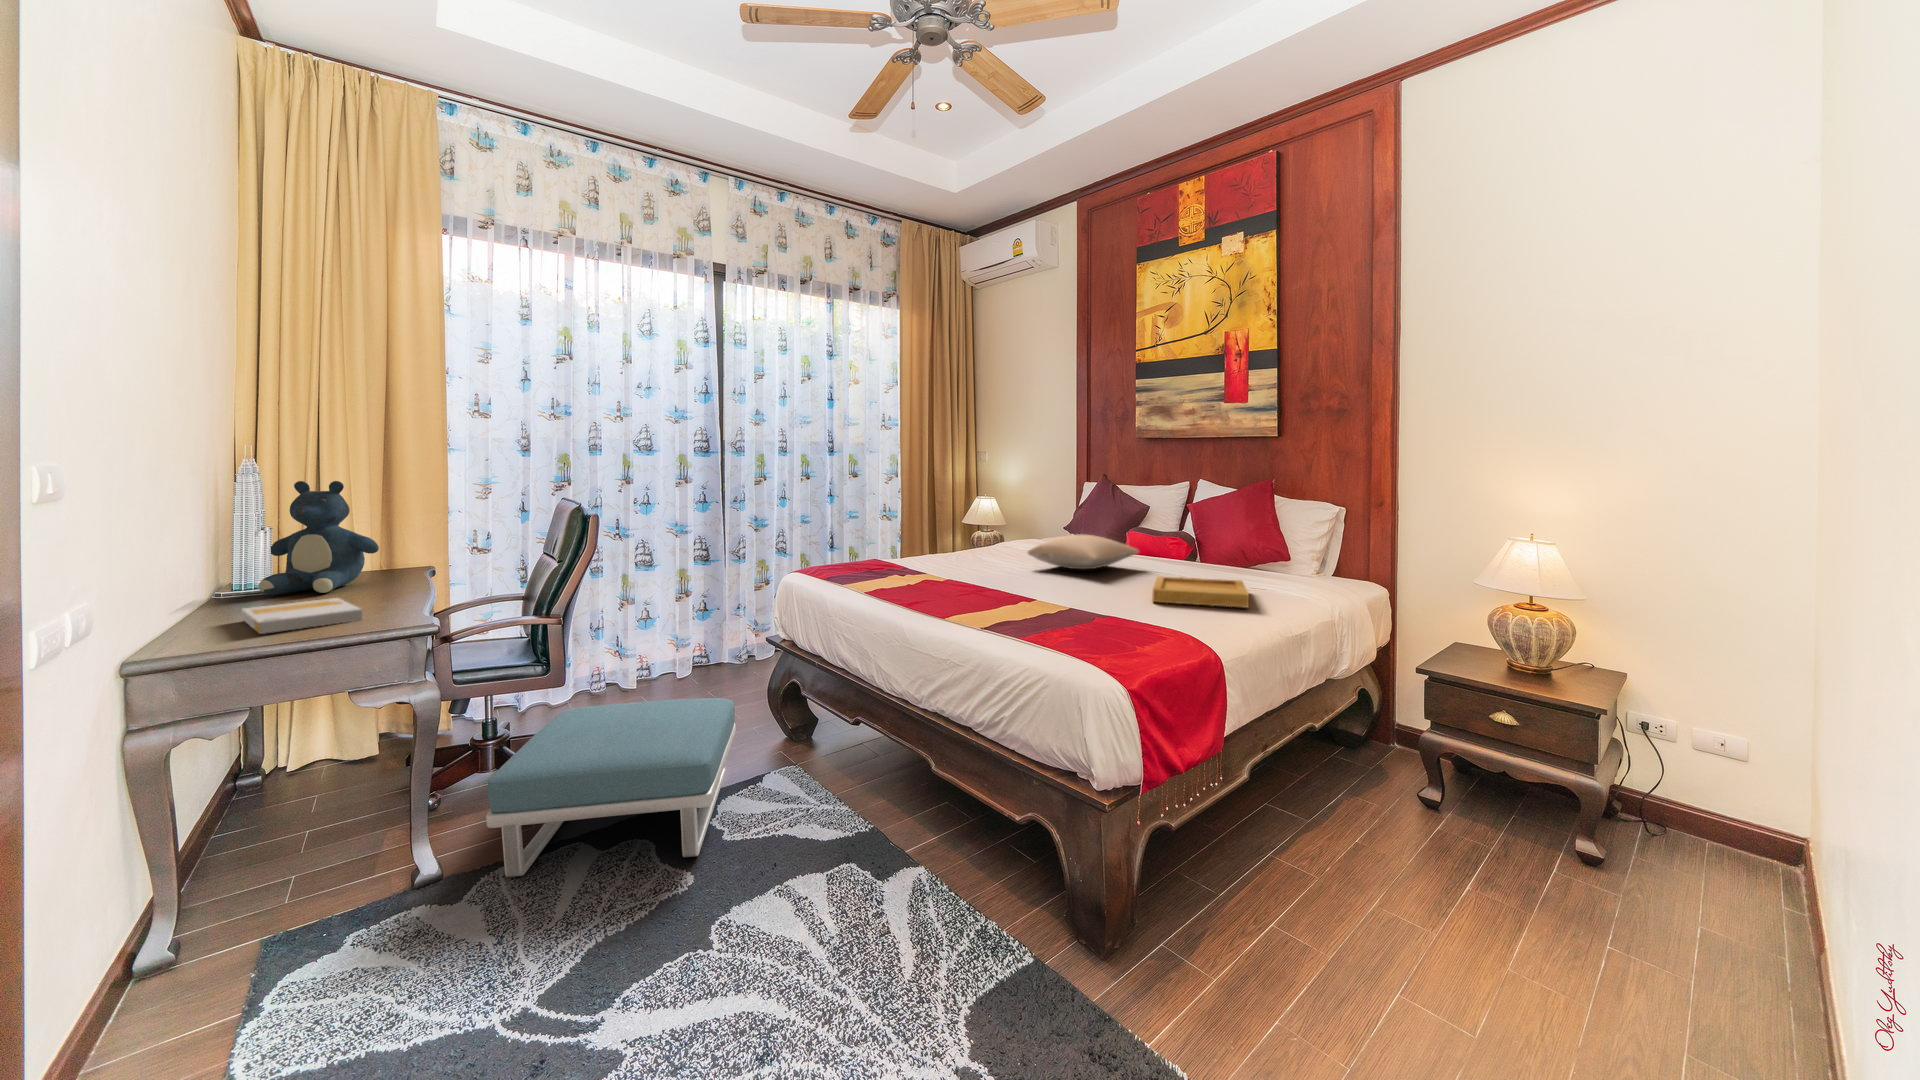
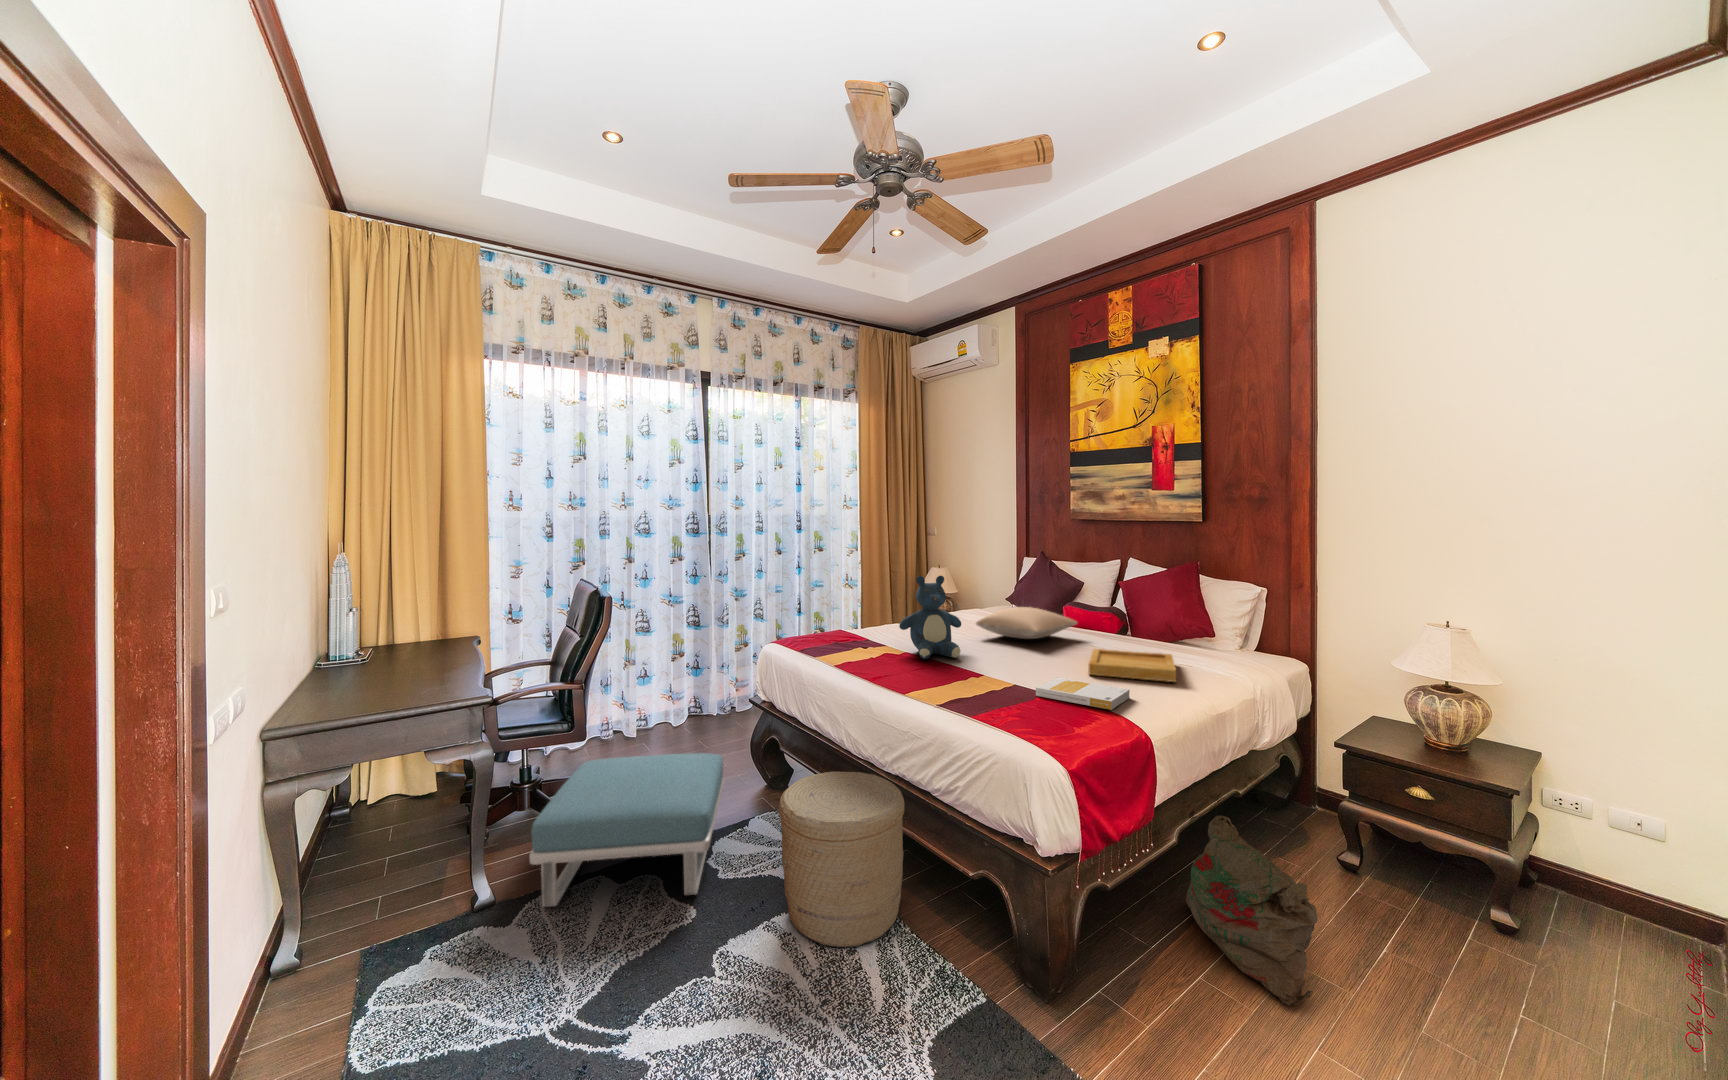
teddy bear: present [259,481,379,595] -> present [899,576,961,659]
book: present [241,598,363,634] -> present [1036,678,1130,710]
woven basket: none [793,712,942,908] -> present [779,772,905,947]
bag: none [1255,750,1399,950] -> present [1186,816,1318,1006]

